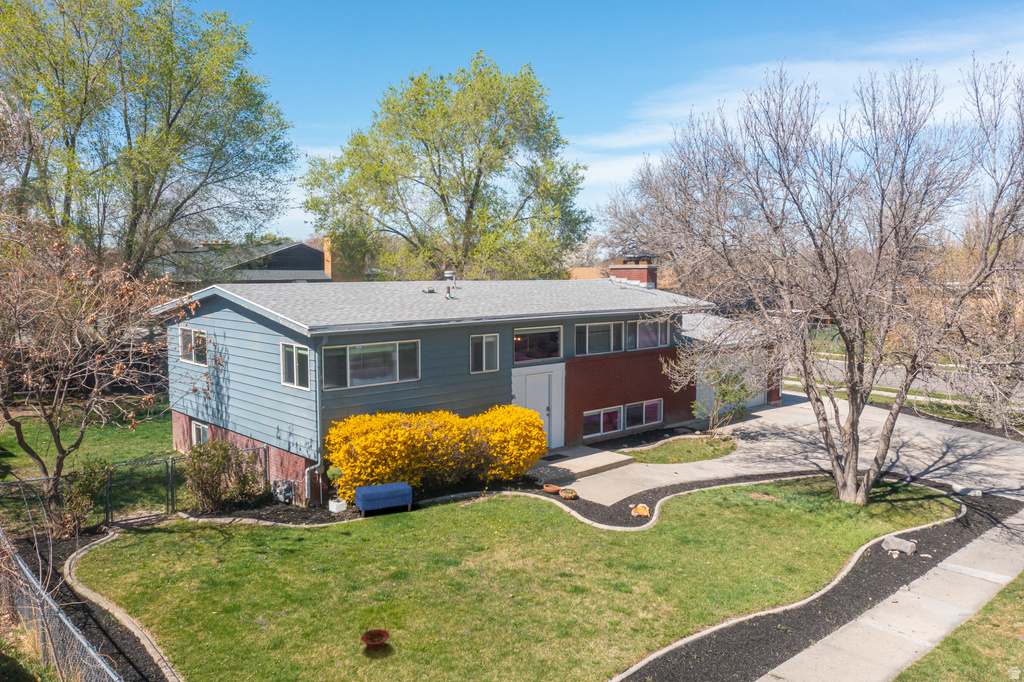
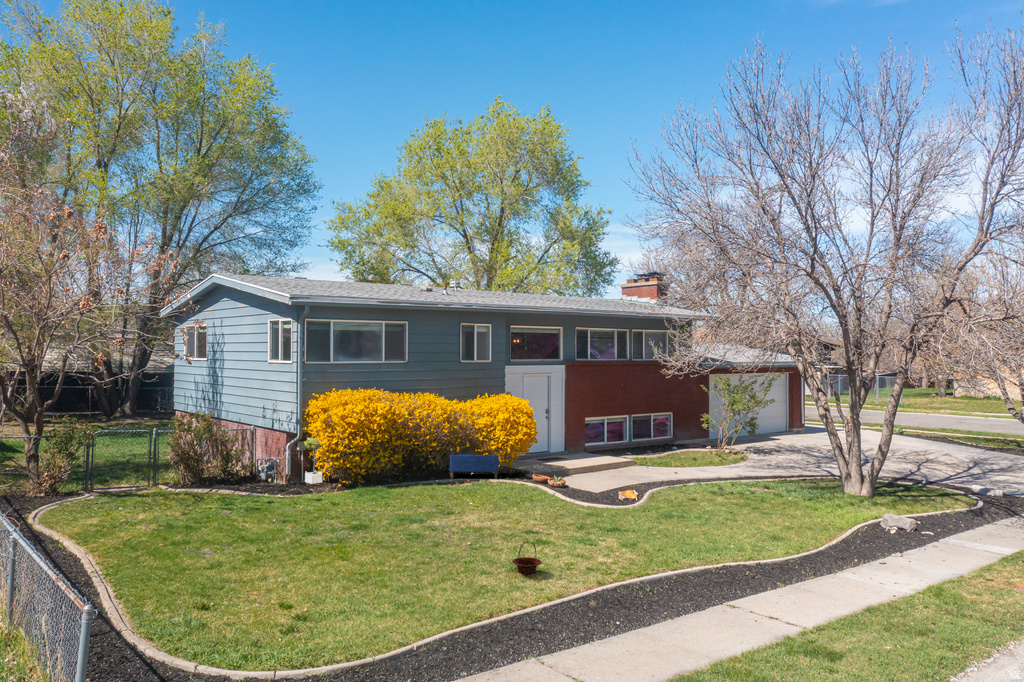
bench: present [355,482,412,518] -> present [450,454,499,479]
basket: present [361,617,390,650] -> present [512,541,542,574]

